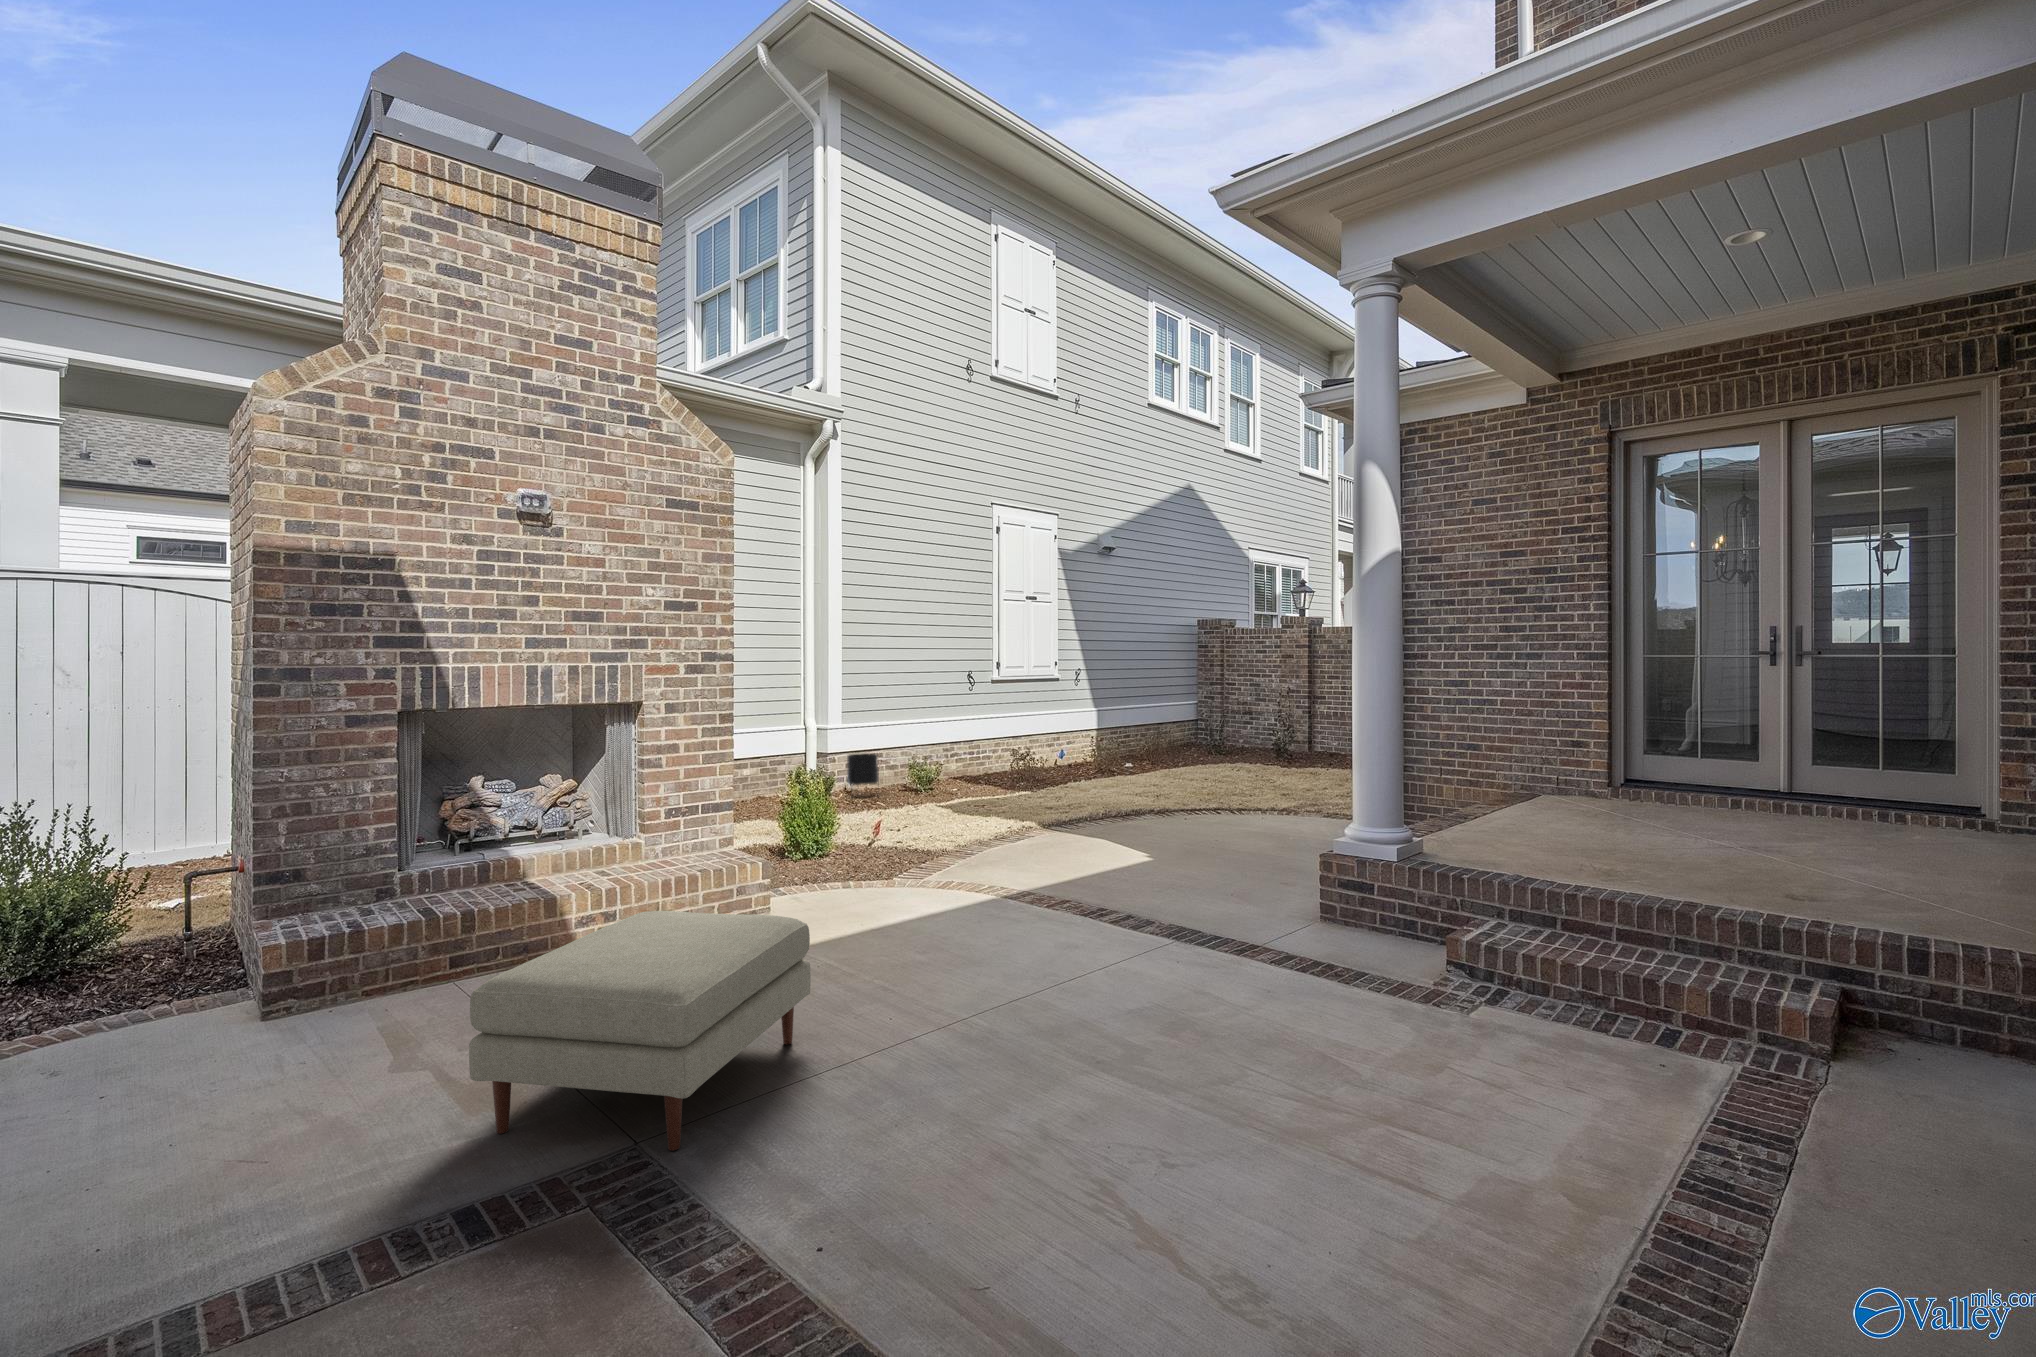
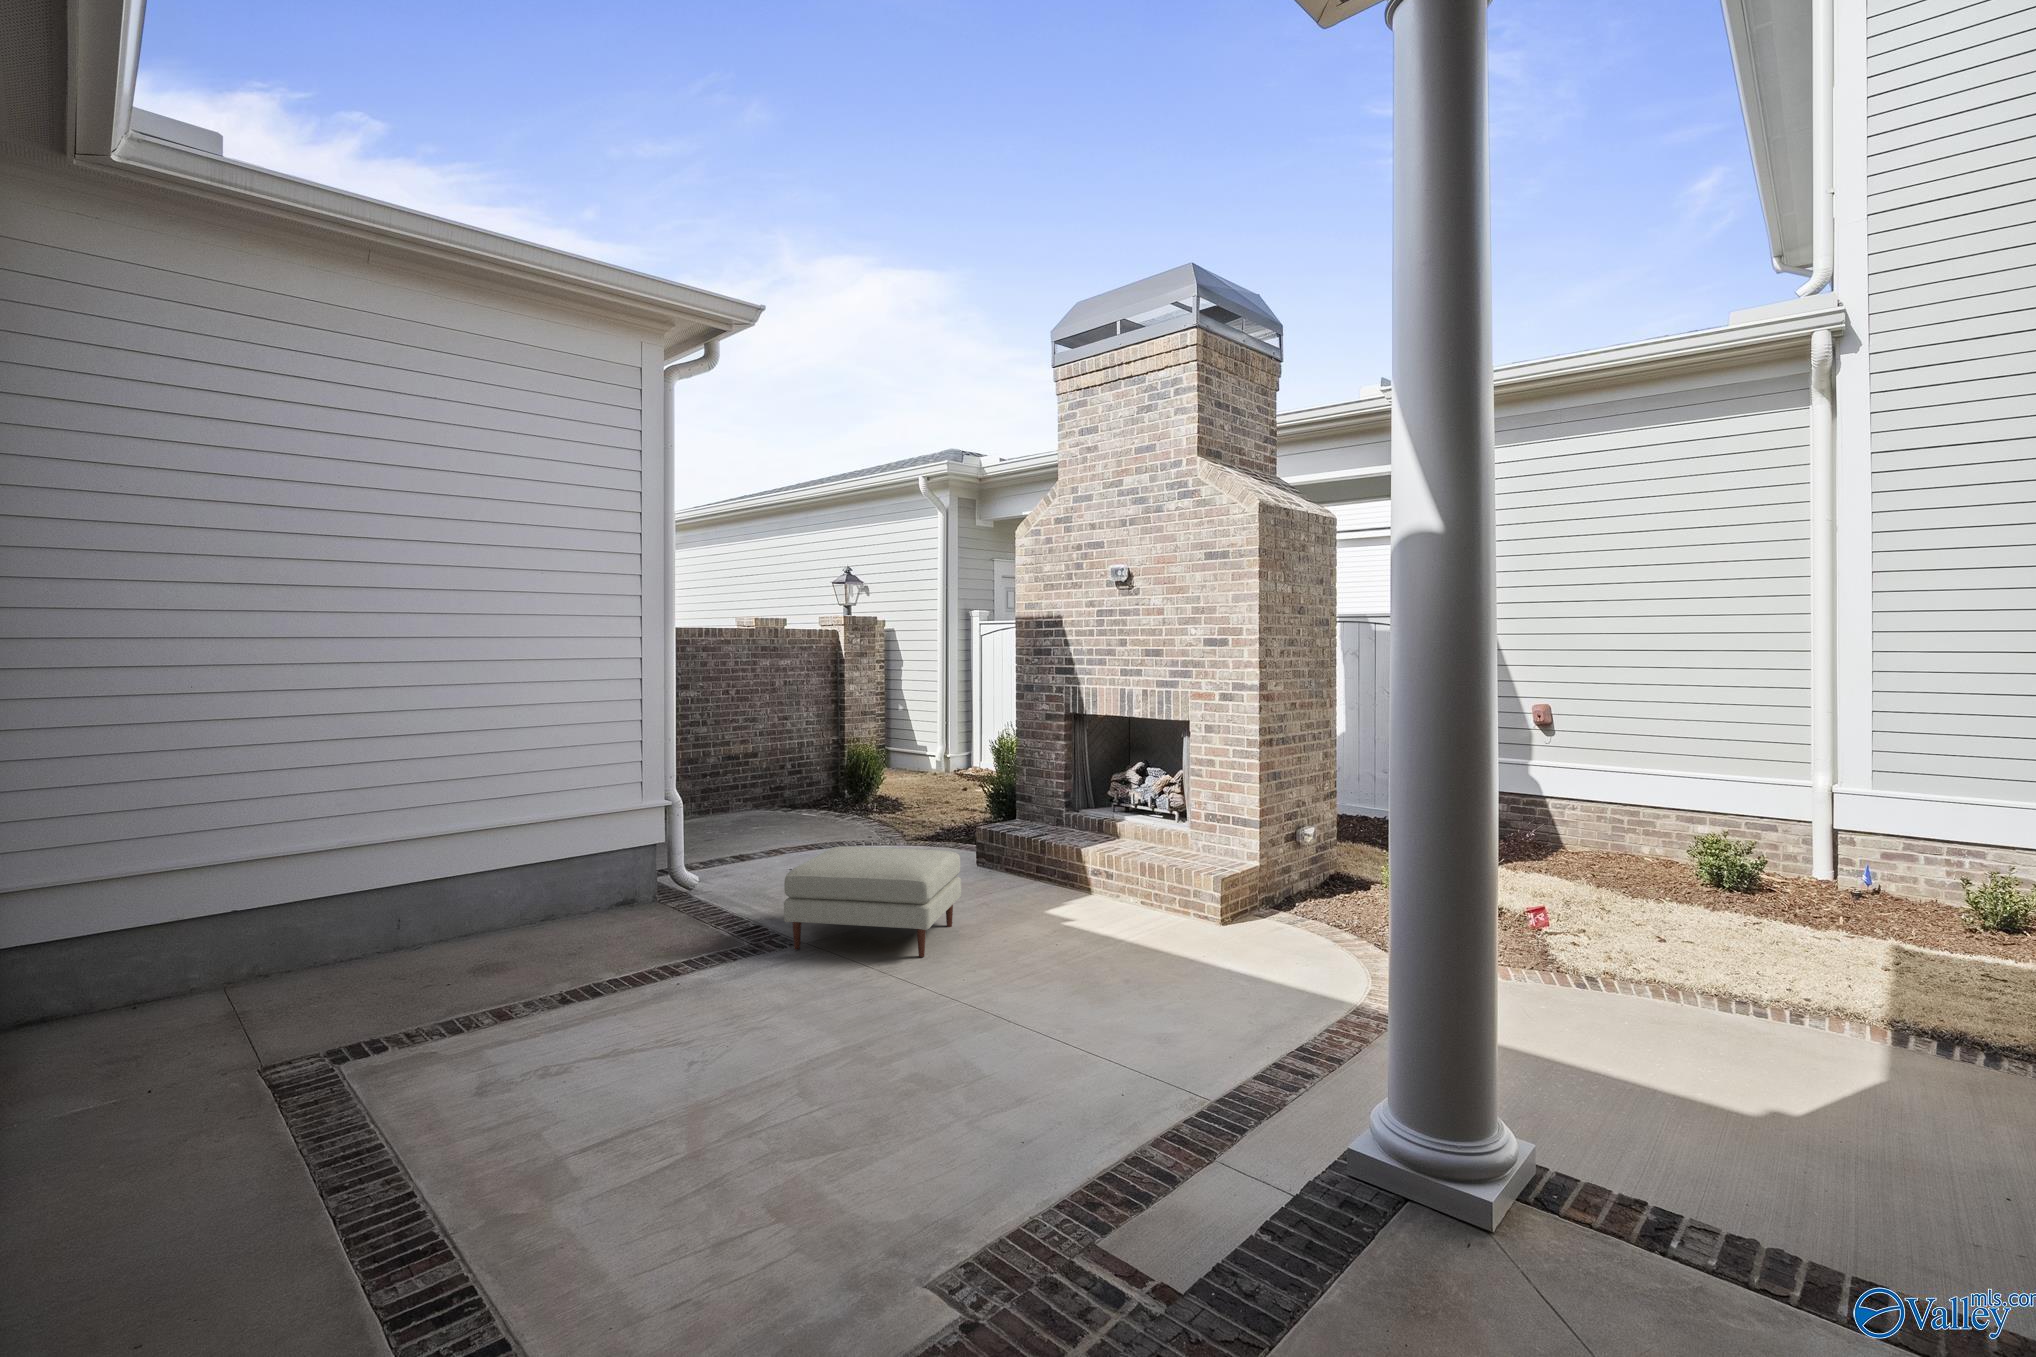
planter: present [847,753,879,785] -> none [1863,833,1934,915]

